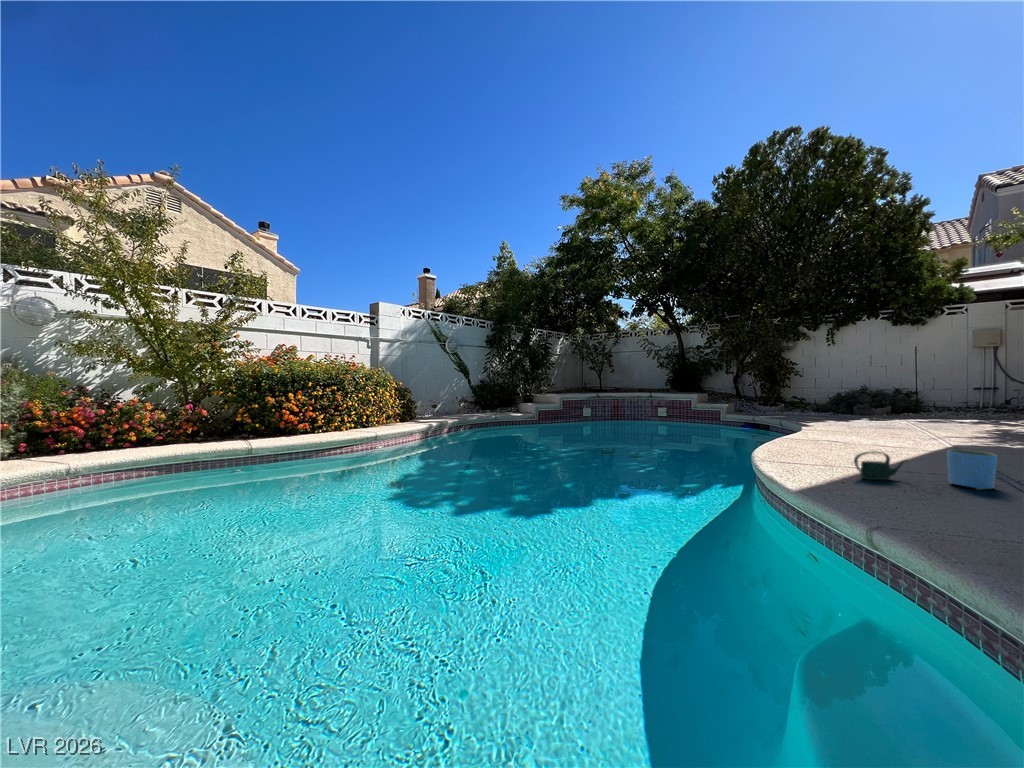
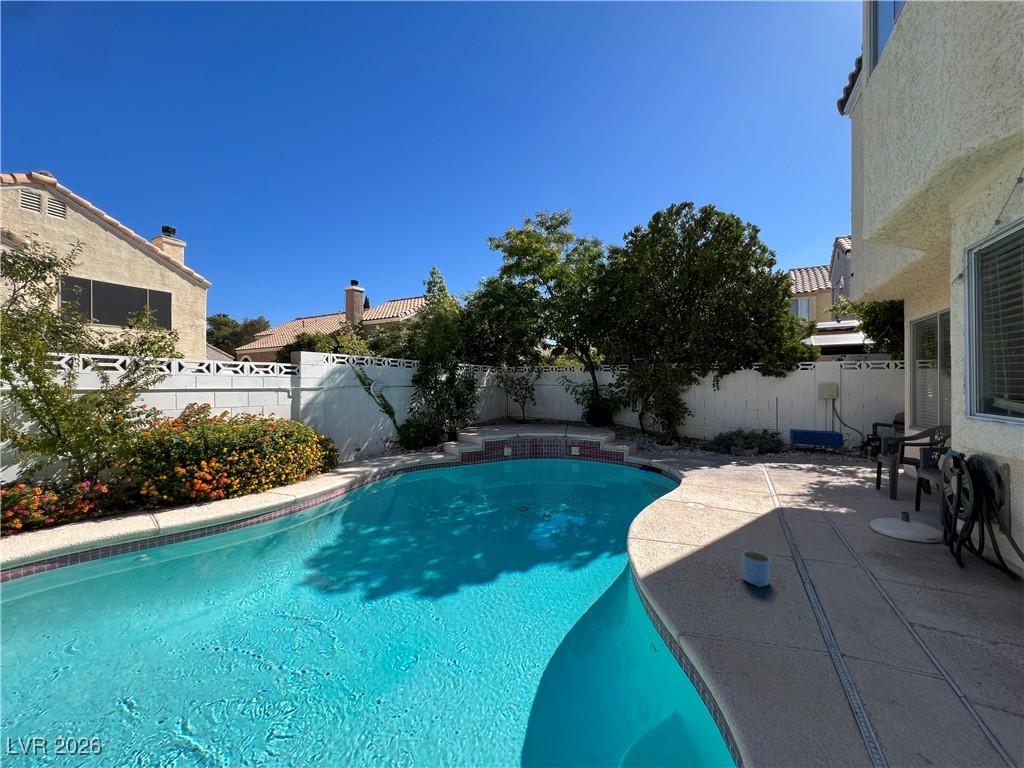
bench: none [931,387,1011,412] -> present [790,429,843,453]
watering can: present [854,452,906,480] -> none [681,551,718,575]

